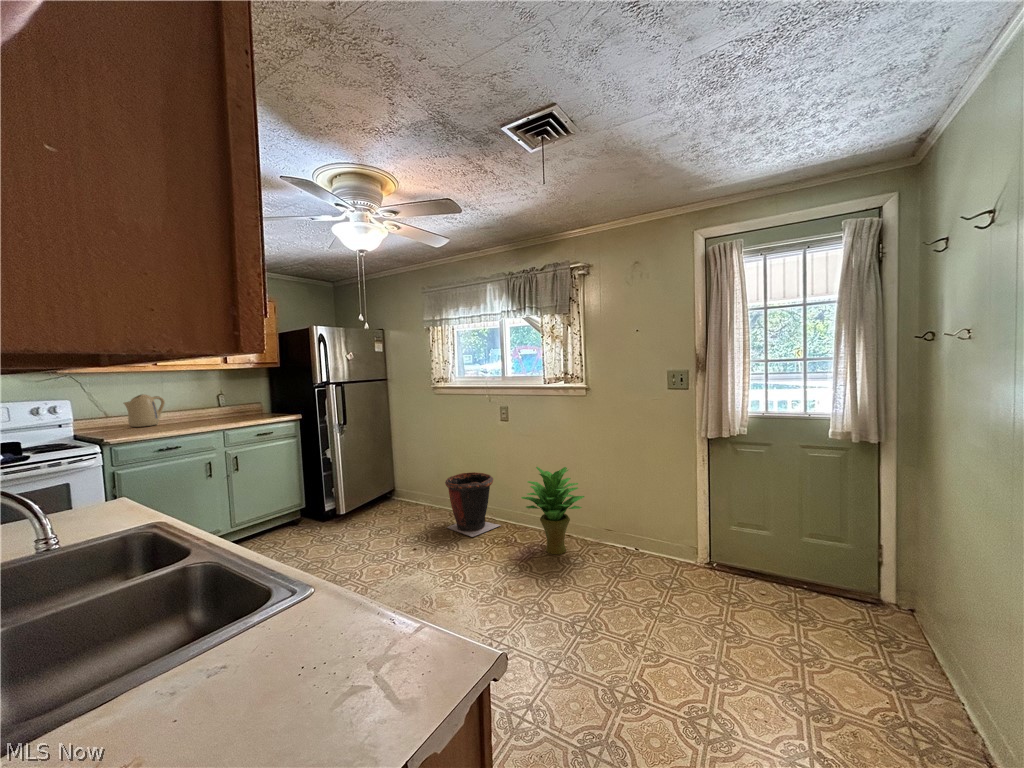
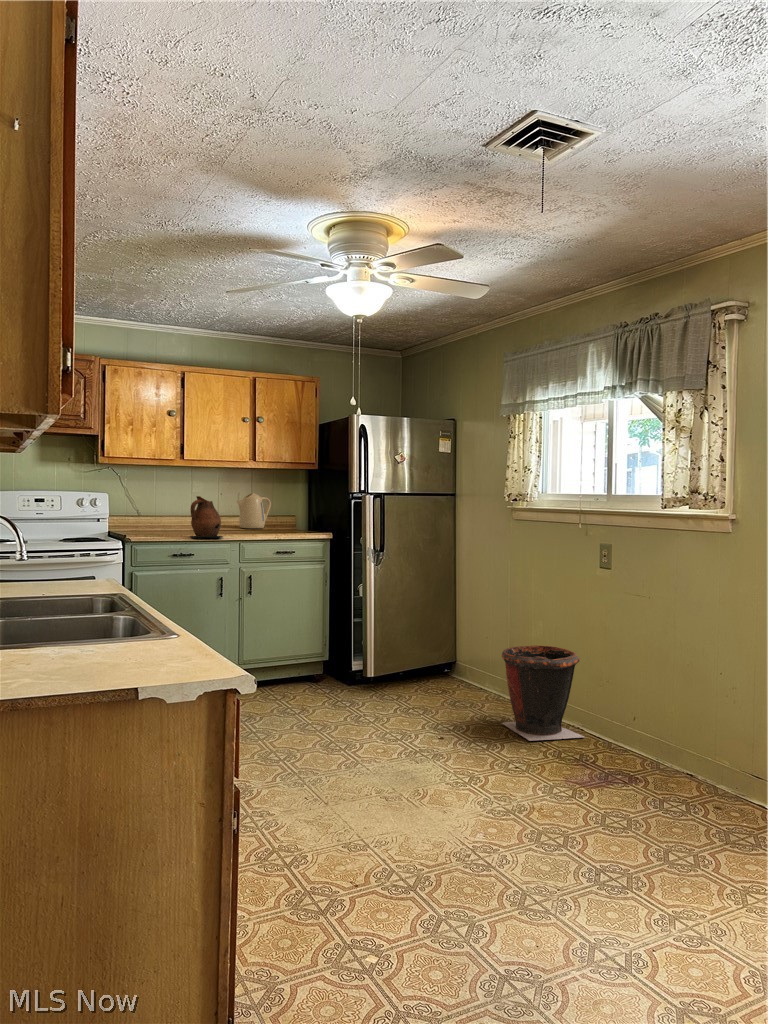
kettle: present [123,394,165,427] -> present [237,493,271,528]
ceramic pitcher: none [172,396,209,432] -> present [190,496,223,538]
potted plant: present [521,467,584,554] -> none [597,642,708,791]

